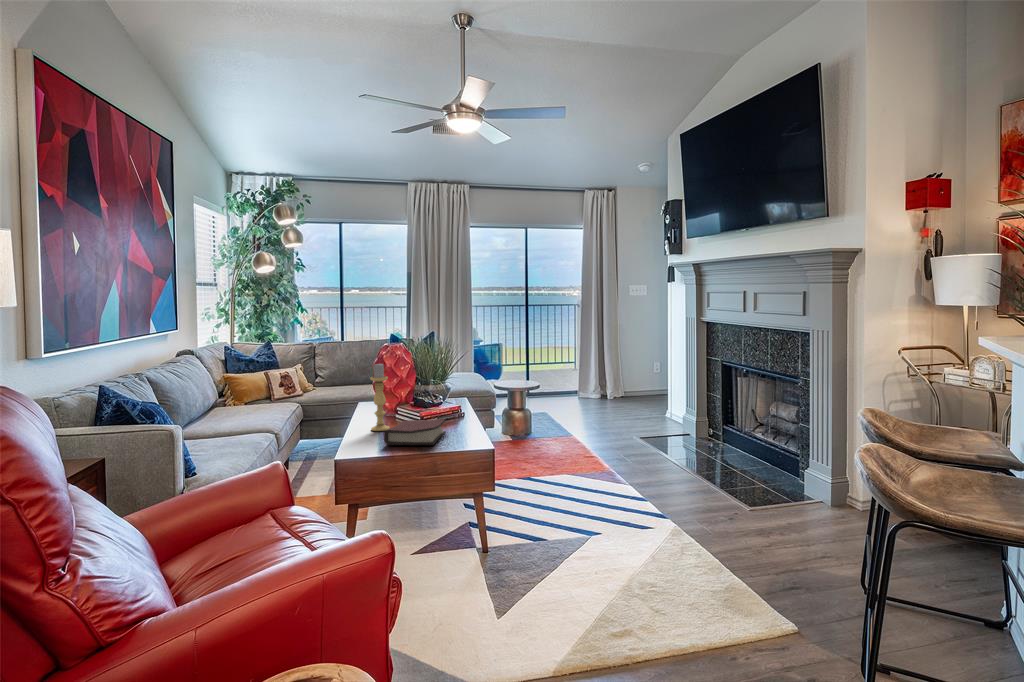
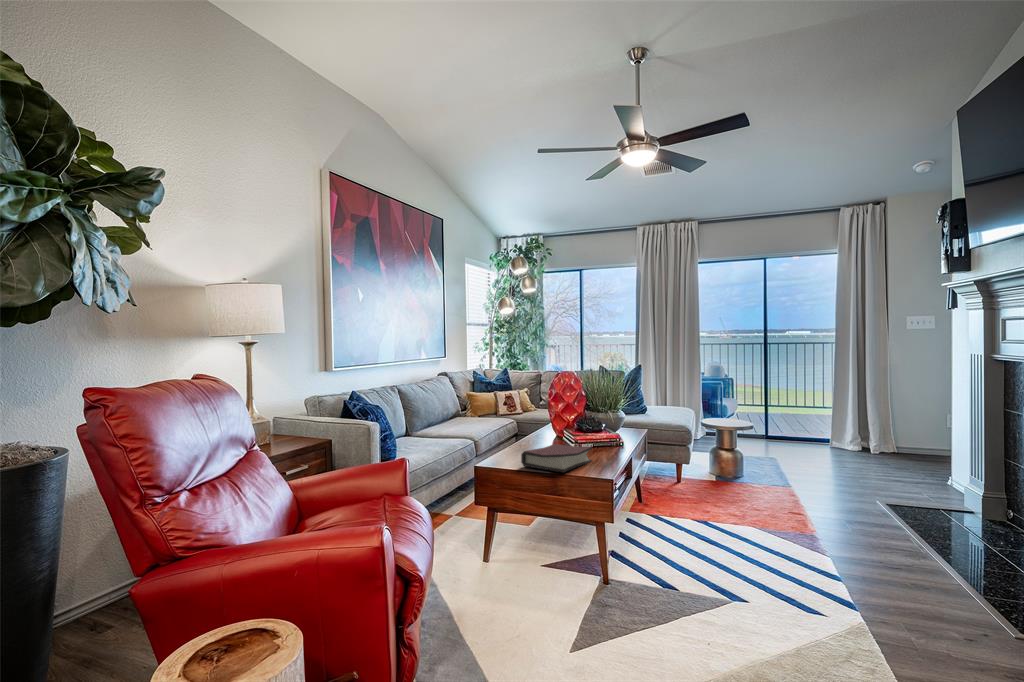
candle holder: present [370,364,390,431] -> none [529,387,546,452]

